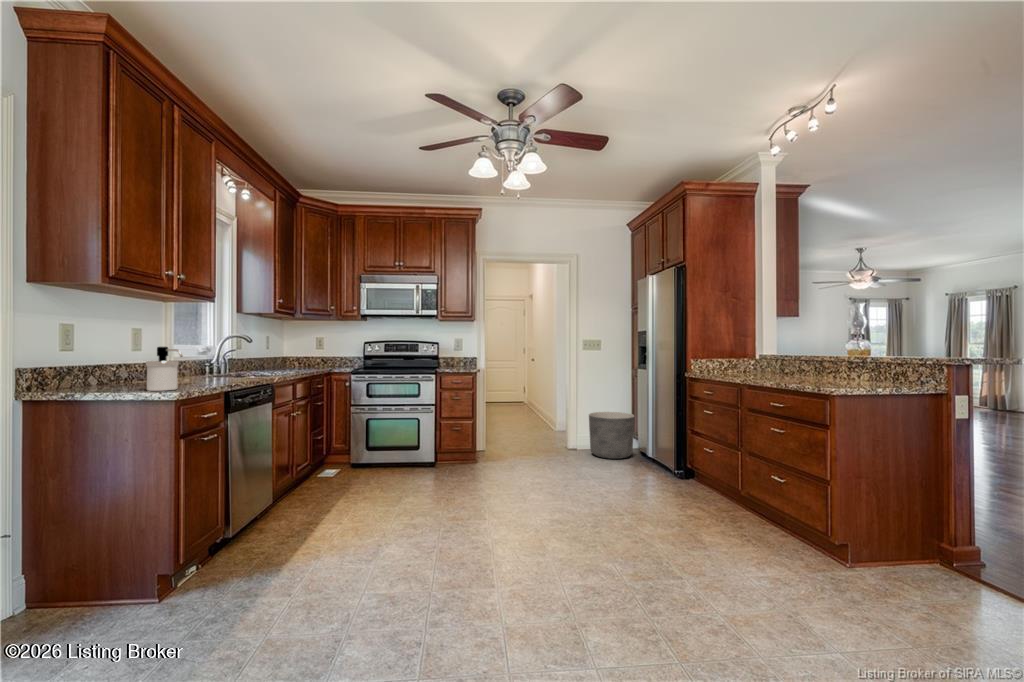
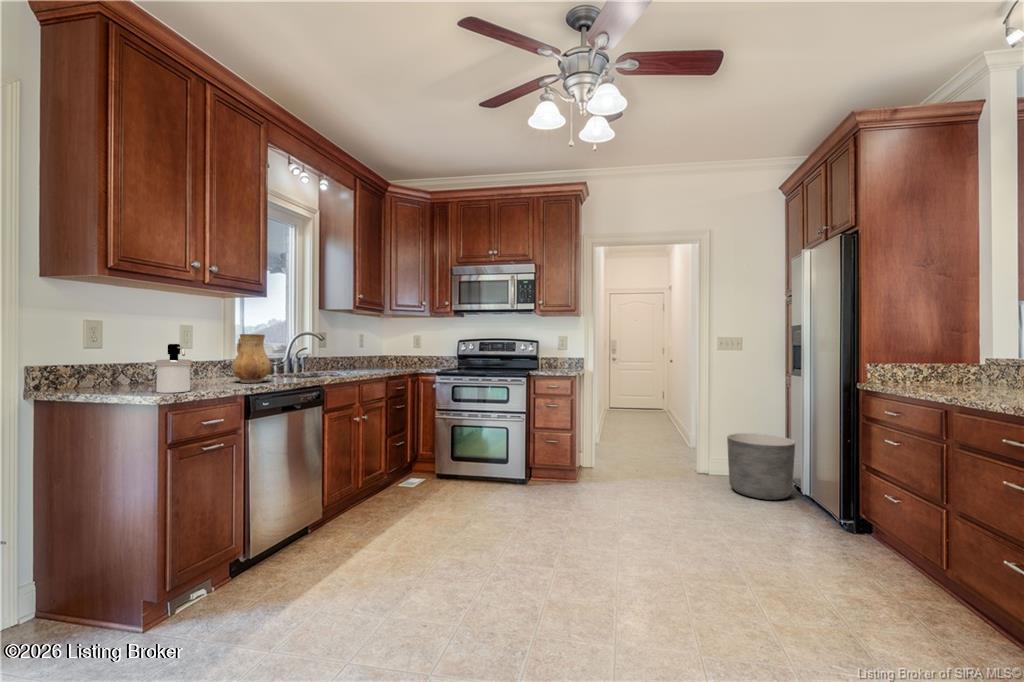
ceramic pitcher: none [190,337,228,382] -> present [232,334,271,383]

